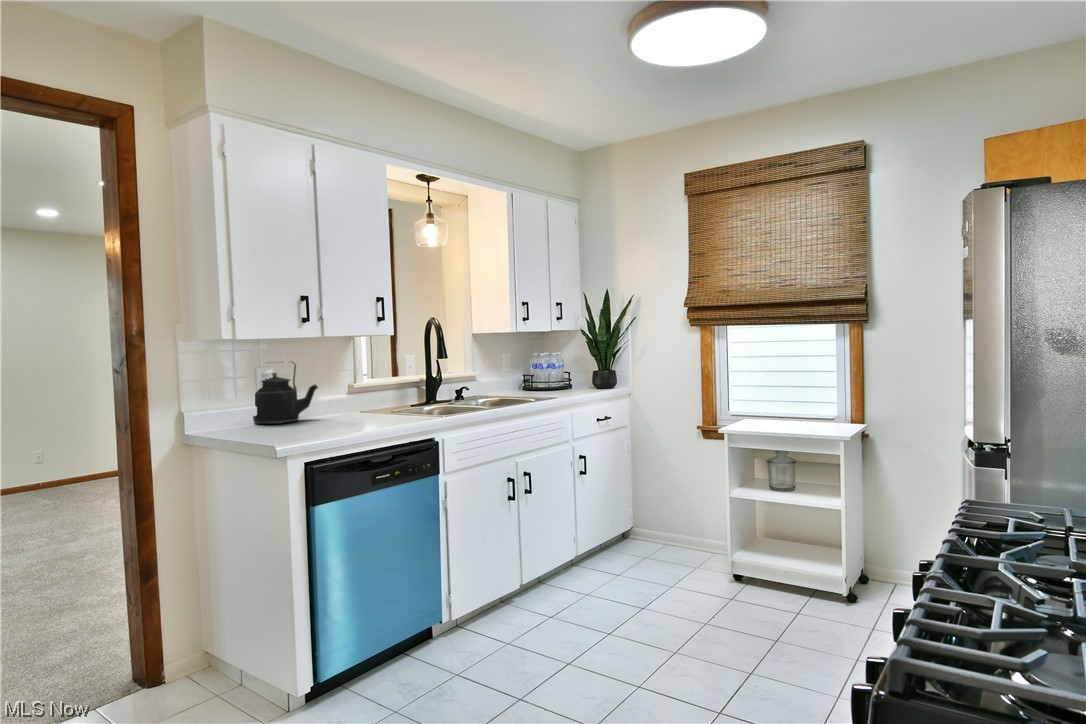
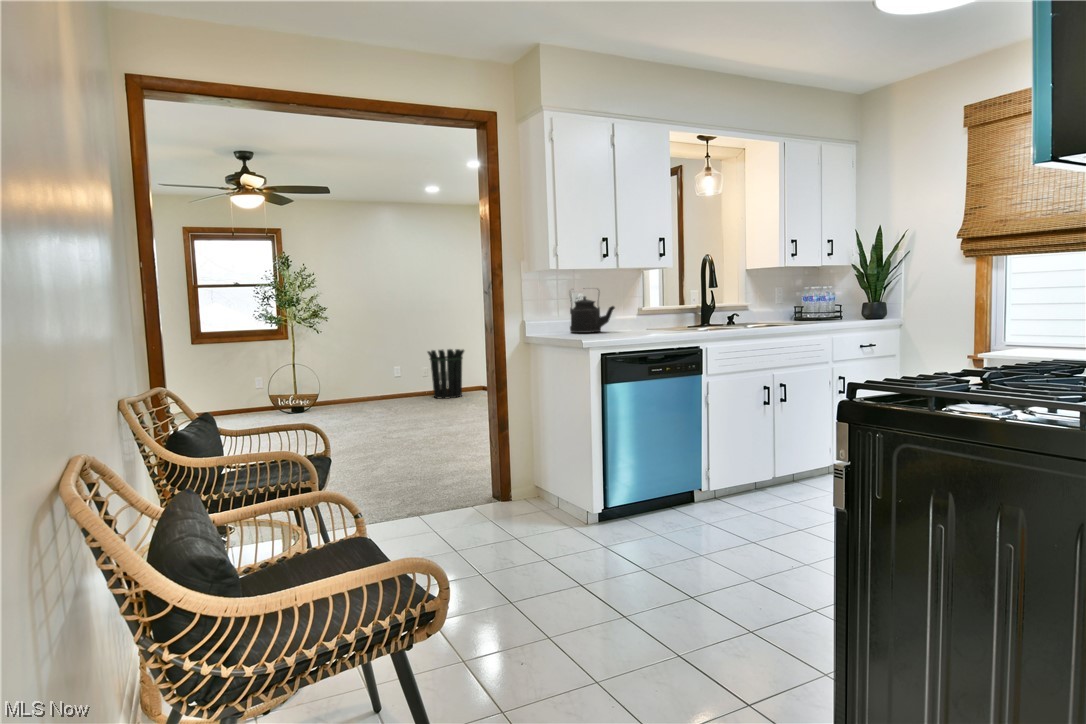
waste bin: none [20,425,84,498] -> present [428,349,464,398]

